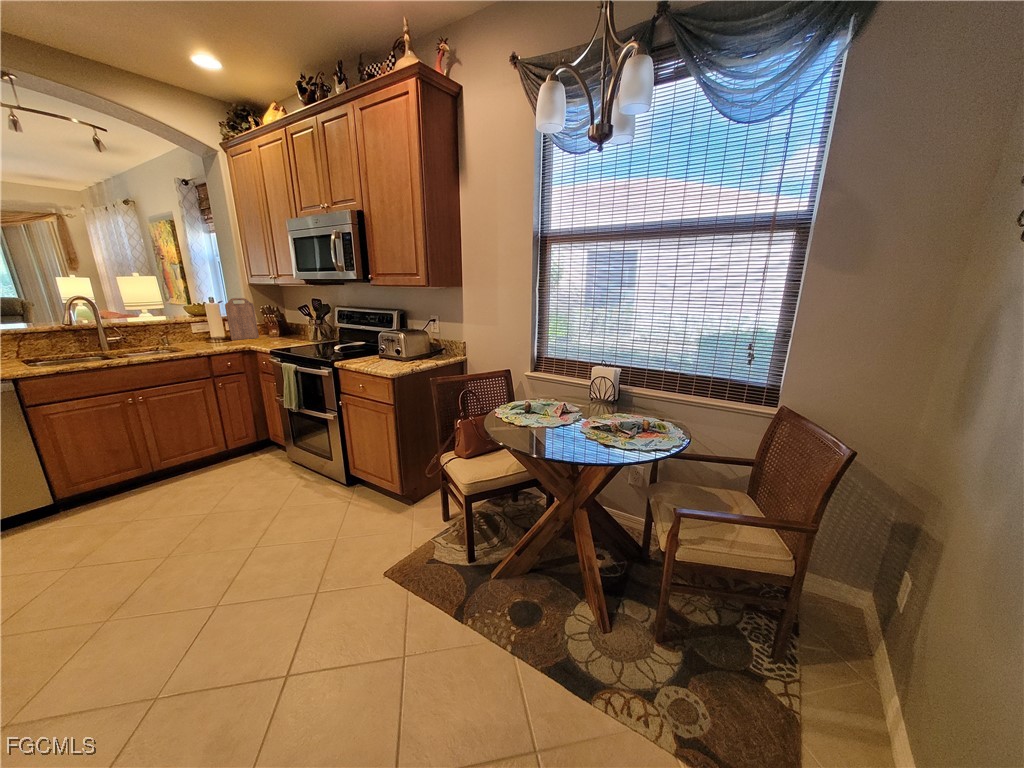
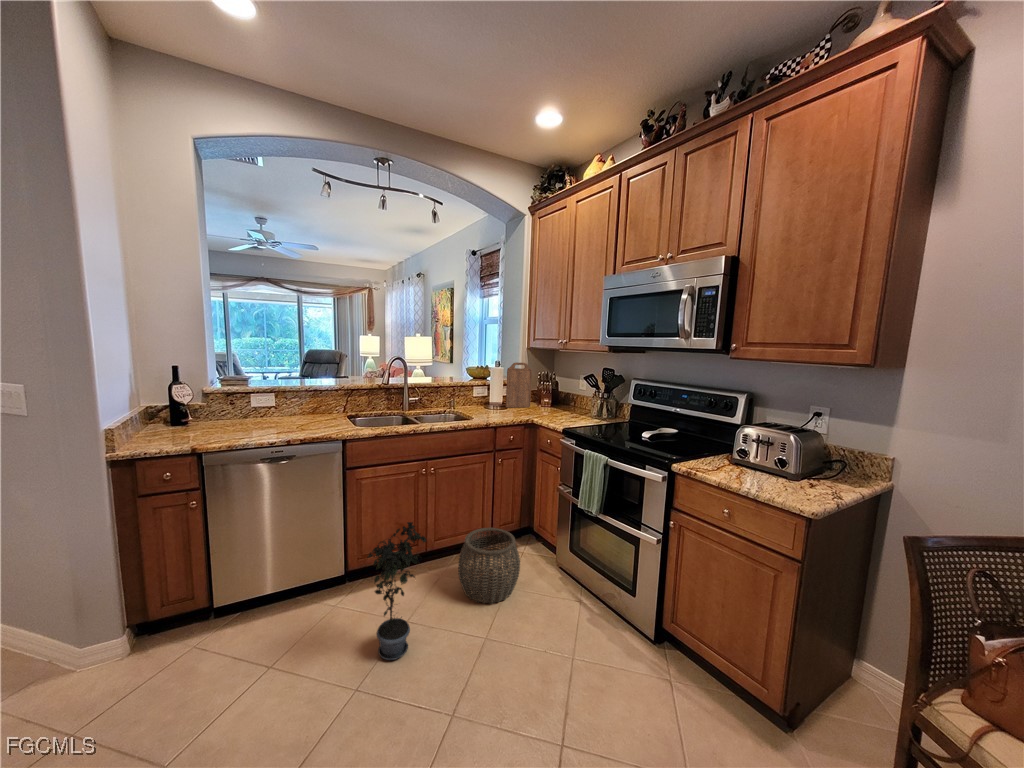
potted plant: none [48,437,128,548] -> present [367,522,426,660]
woven basket: none [183,438,249,494] -> present [458,528,520,604]

